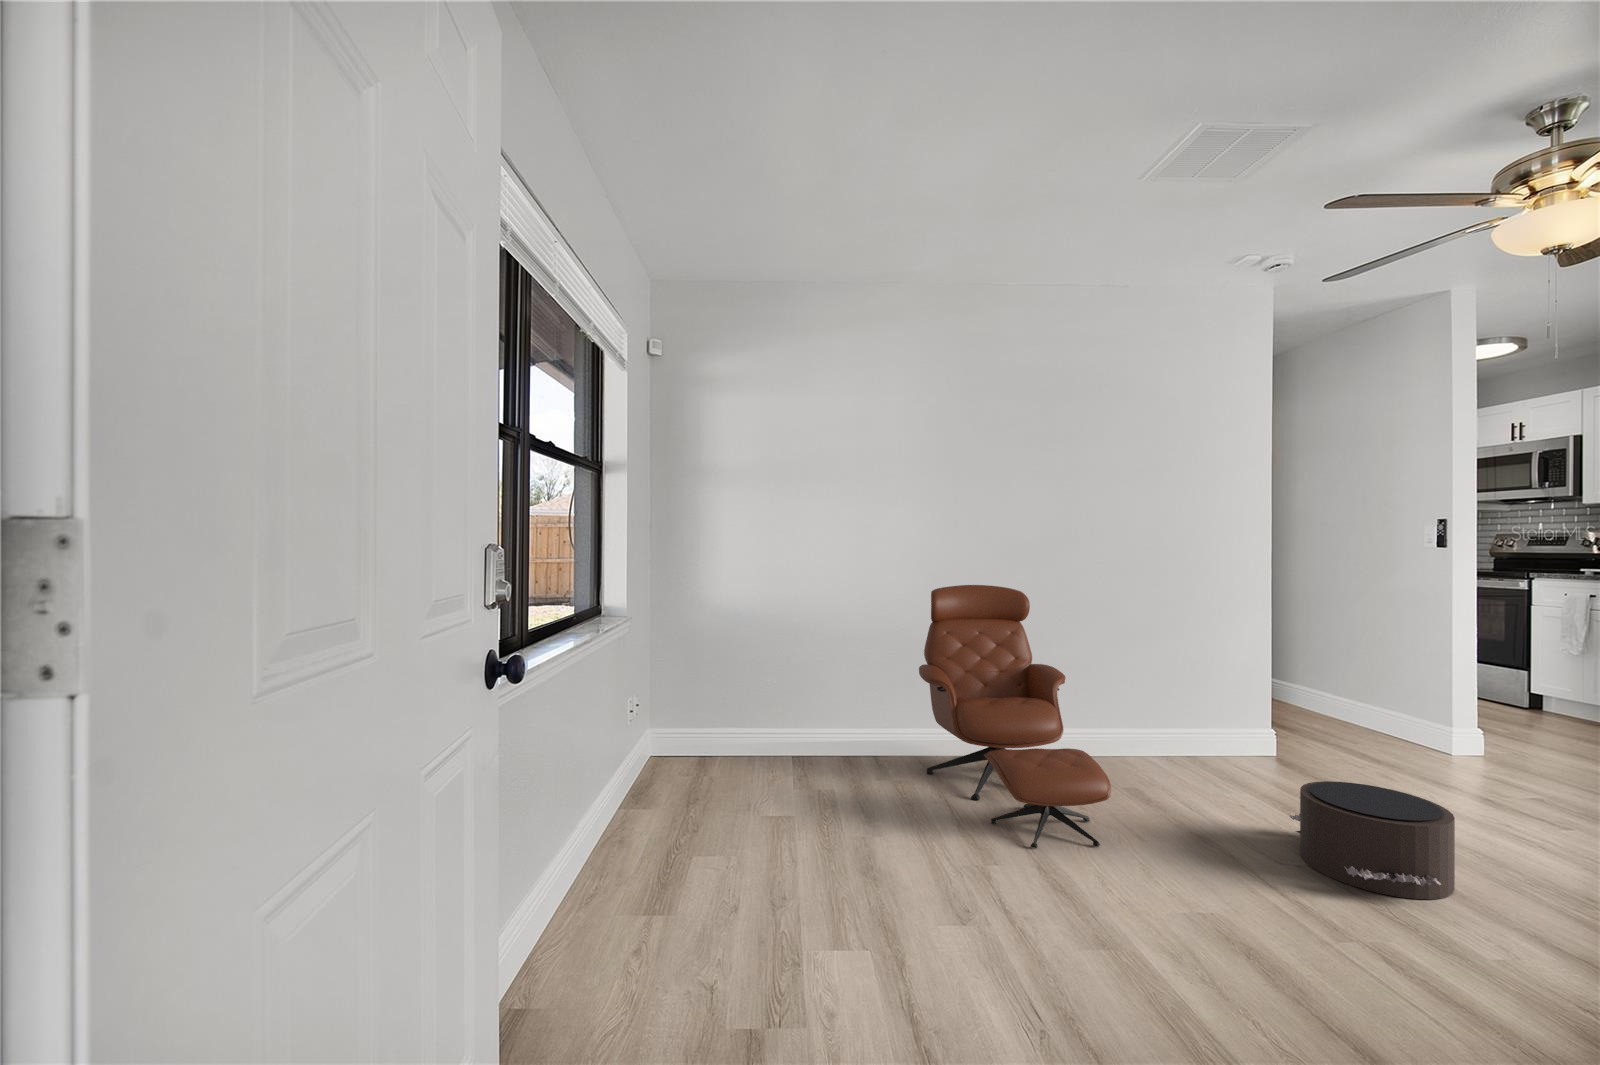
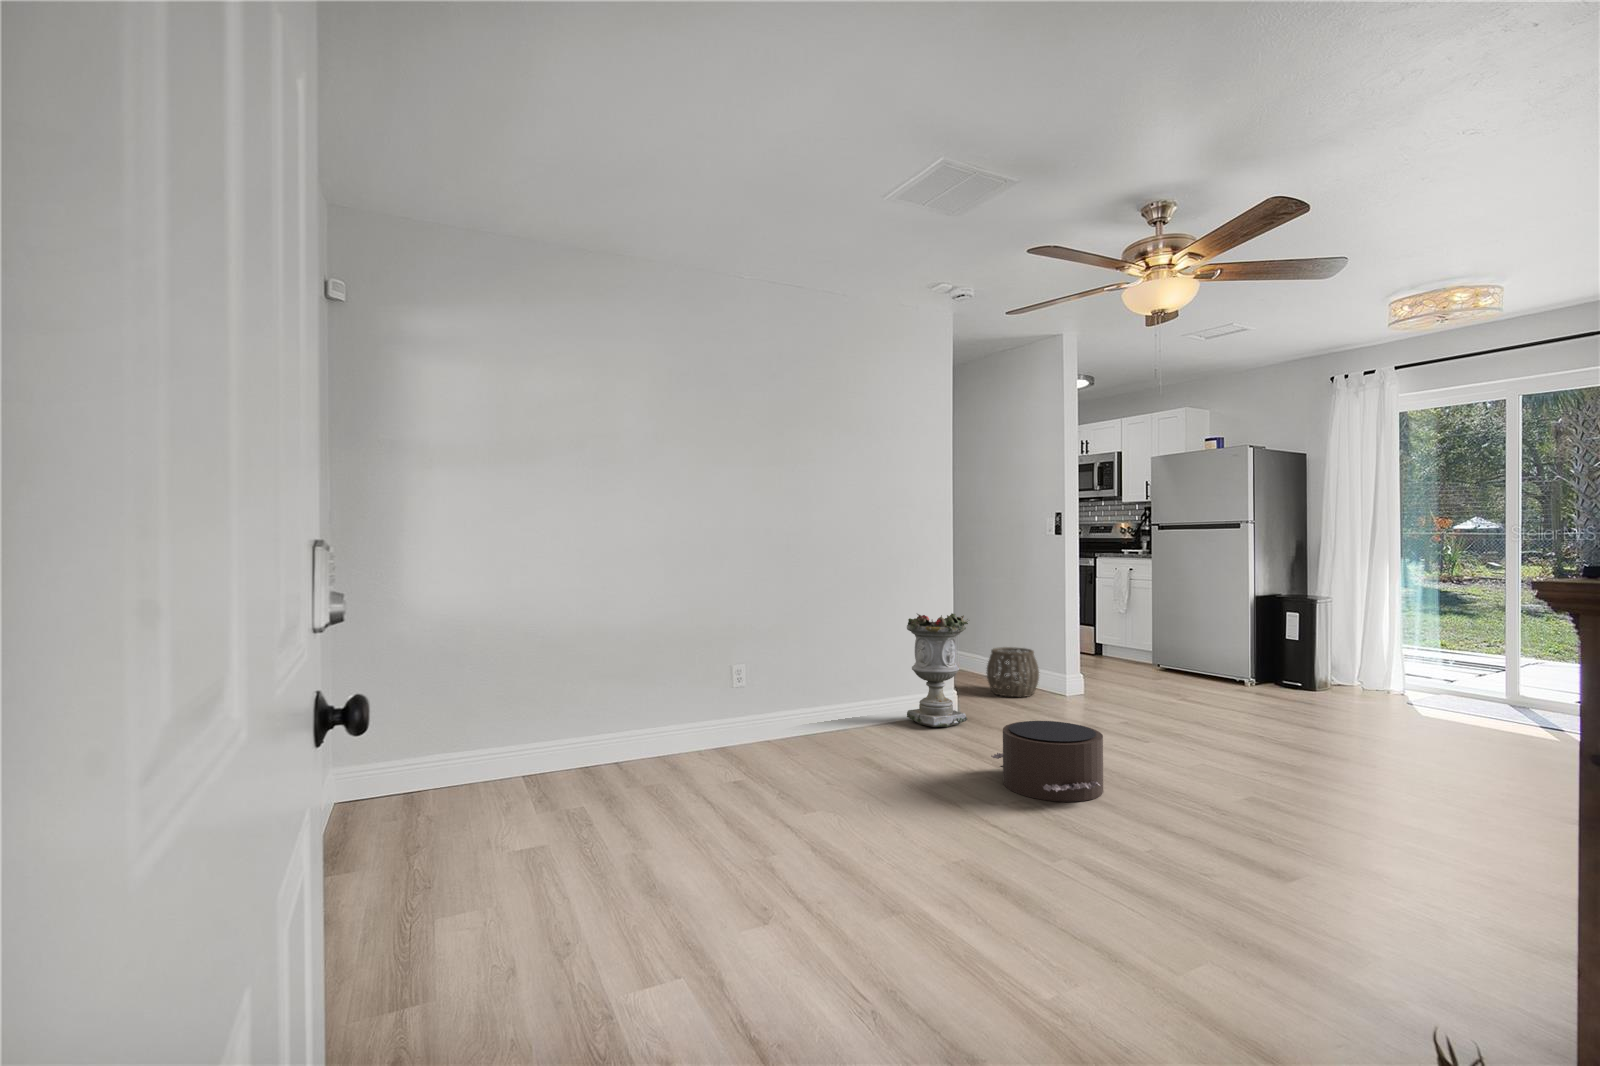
lounge chair: present [919,585,1111,848] -> none [666,575,868,820]
planter: none [1204,636,1289,770] -> present [907,613,968,727]
woven basket: none [1330,683,1411,748] -> present [986,647,1039,697]

